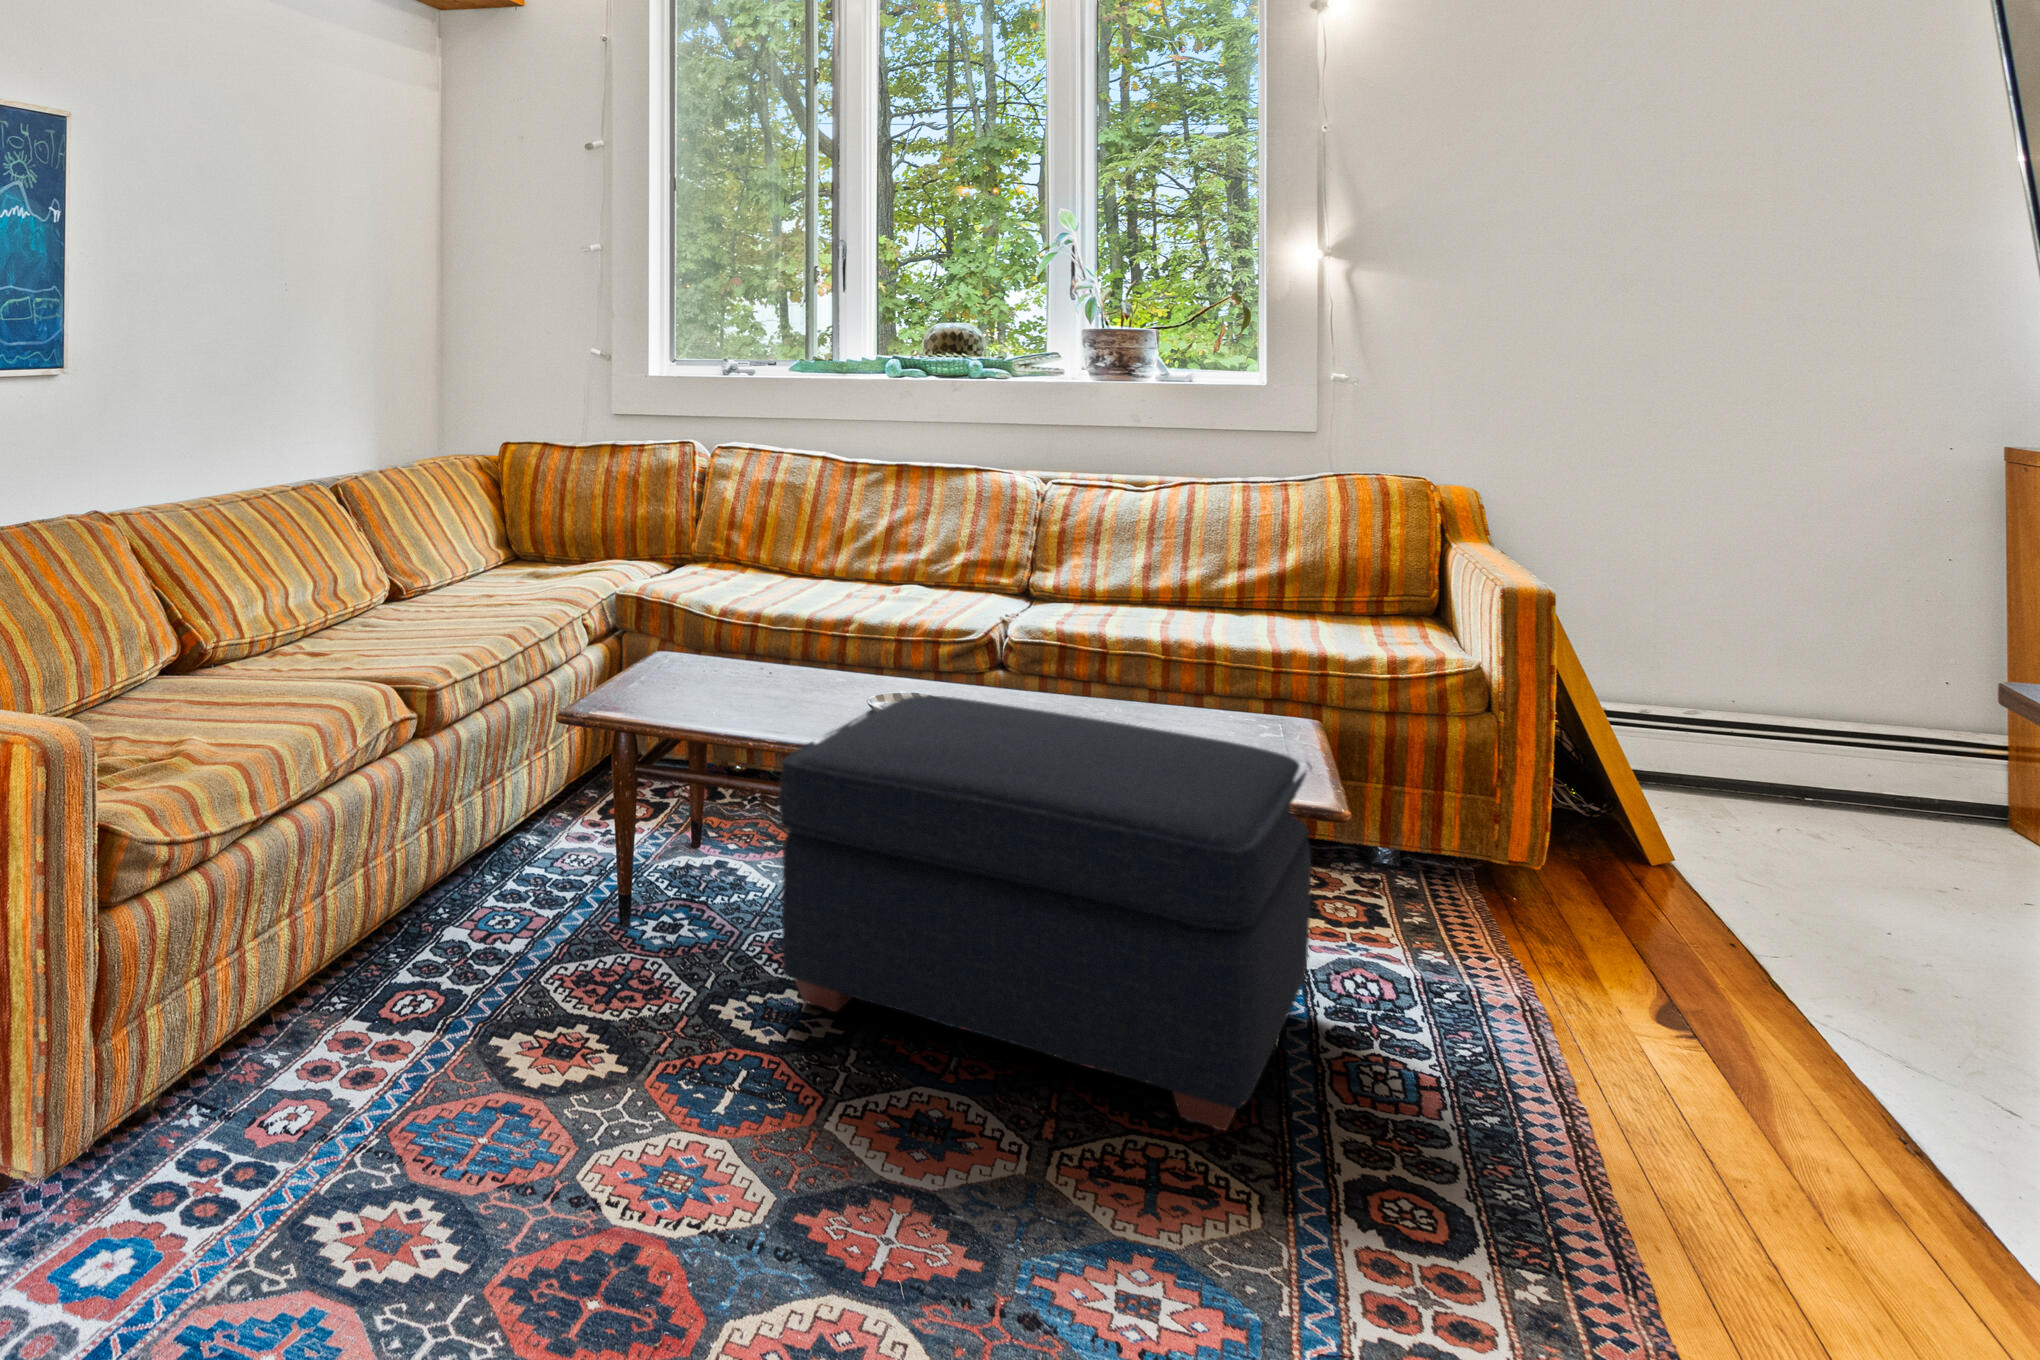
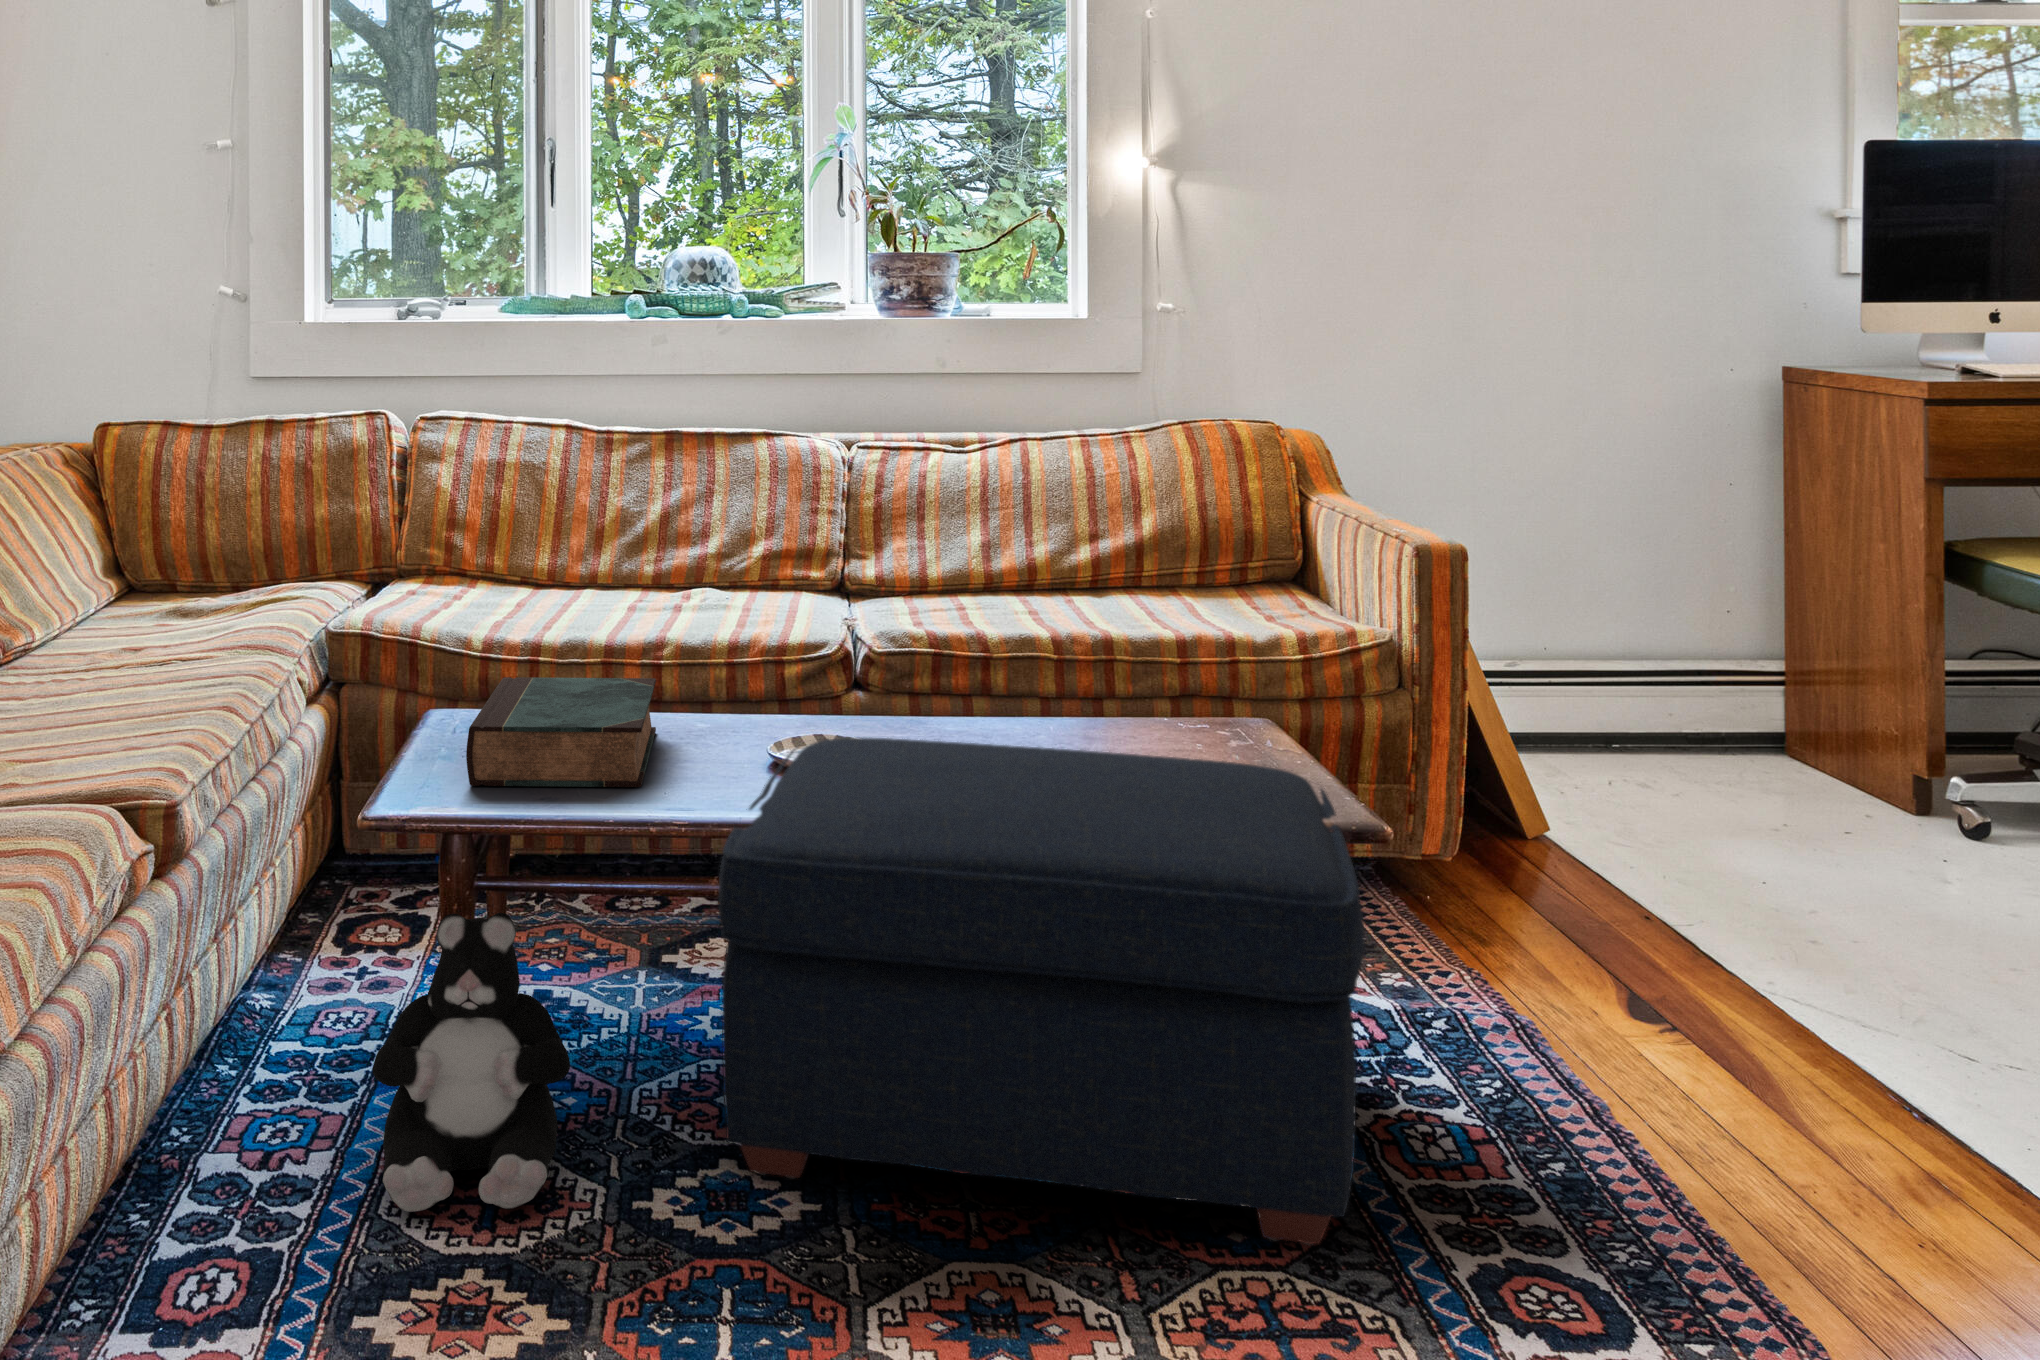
book: none [639,629,800,713] -> present [466,677,656,787]
plush toy: none [540,786,685,993] -> present [372,913,570,1212]

